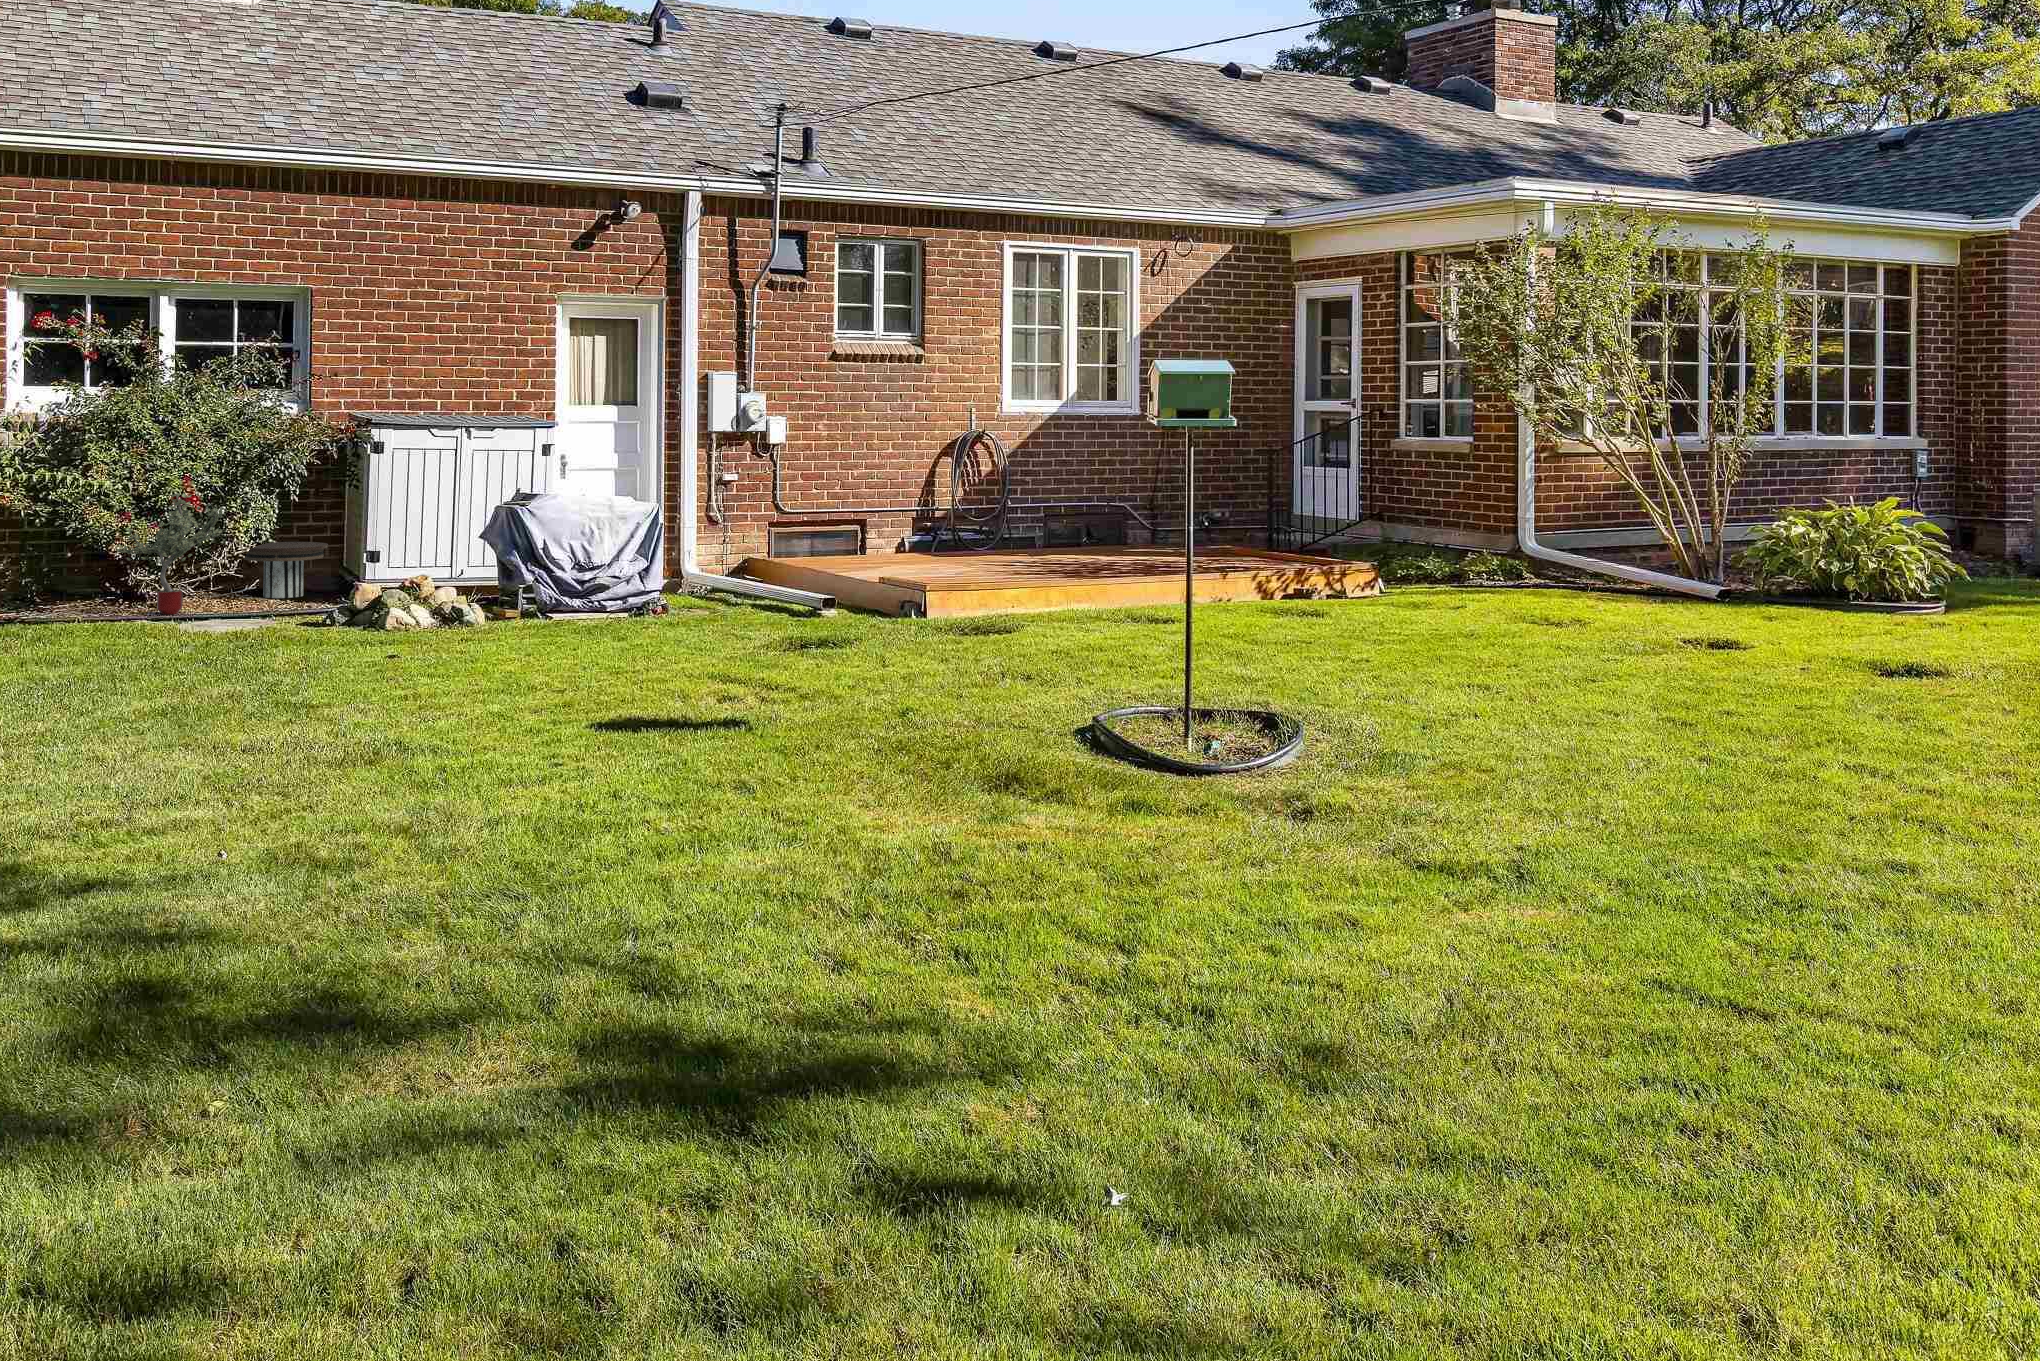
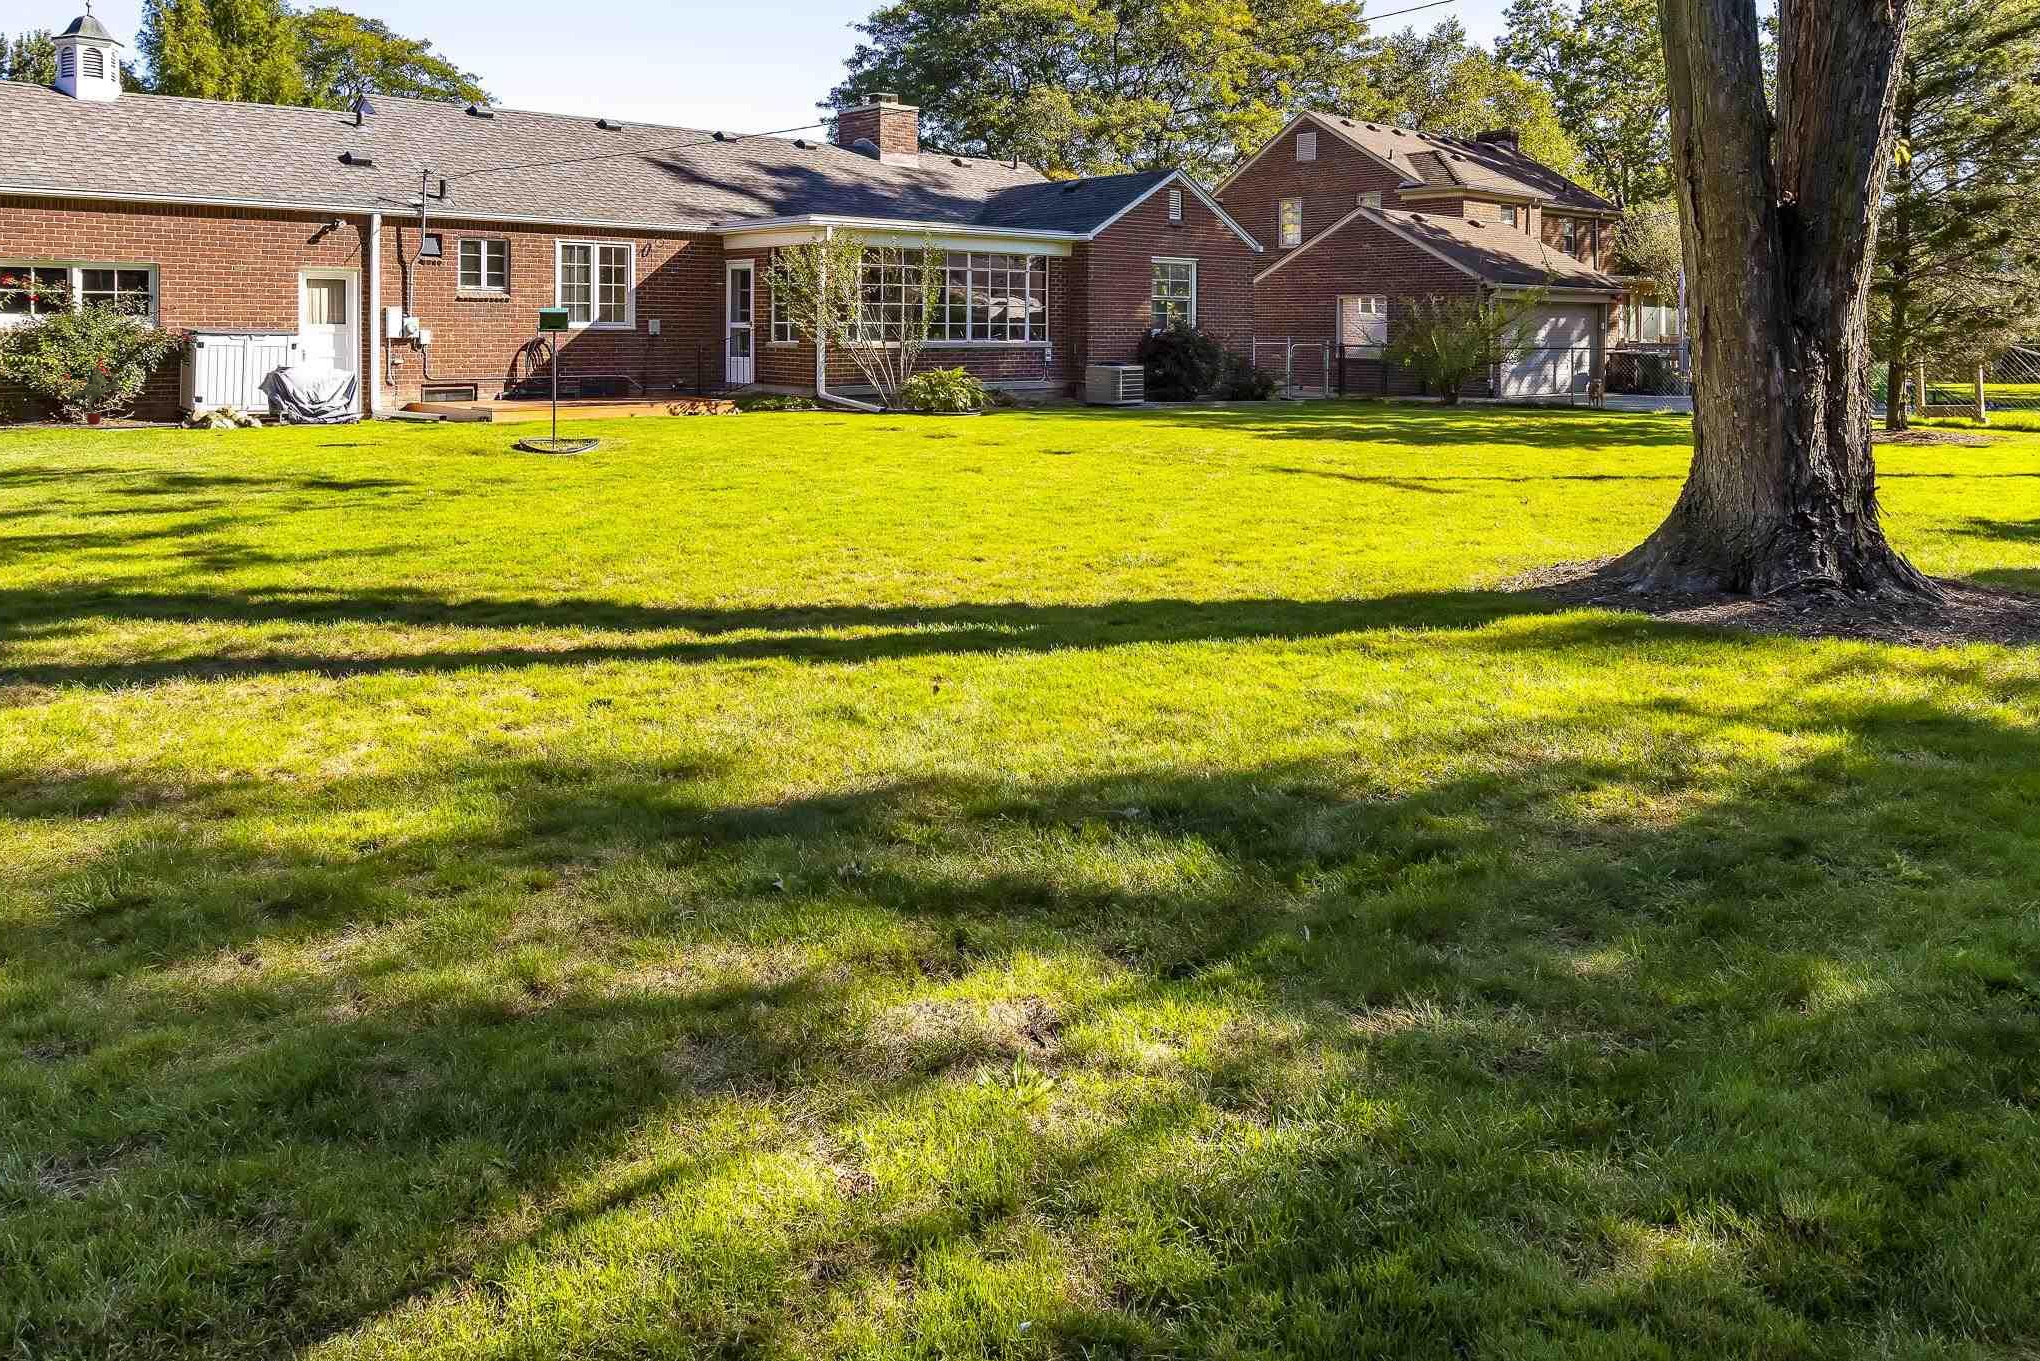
side table: present [244,542,328,598] -> none [126,393,175,419]

